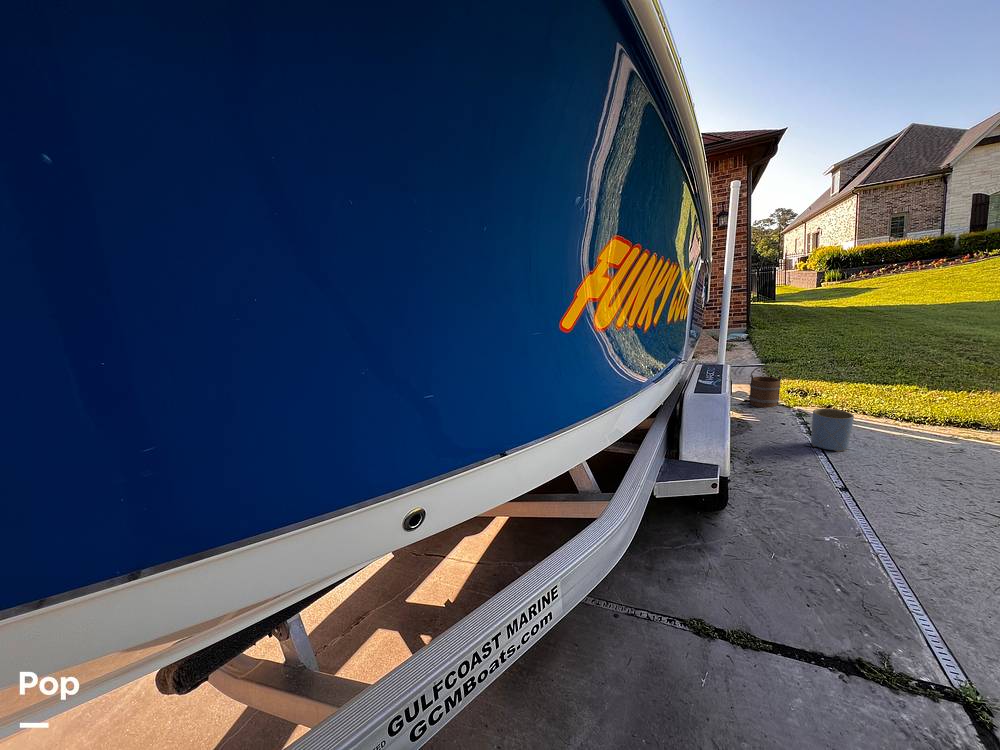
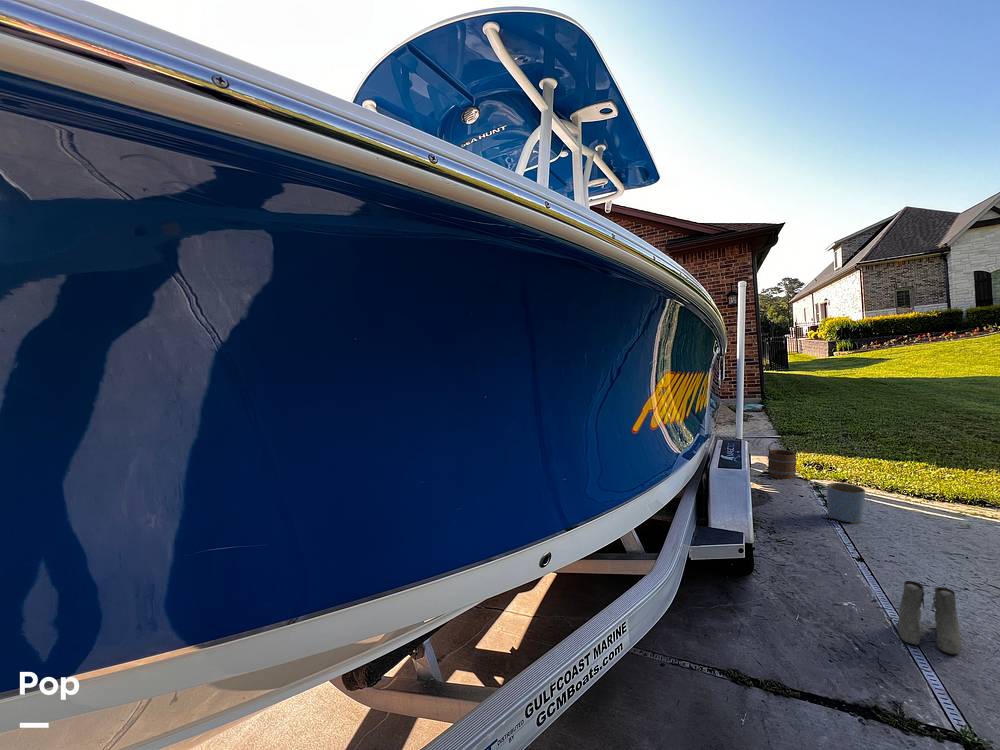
boots: none [886,513,958,595] -> present [898,581,961,655]

